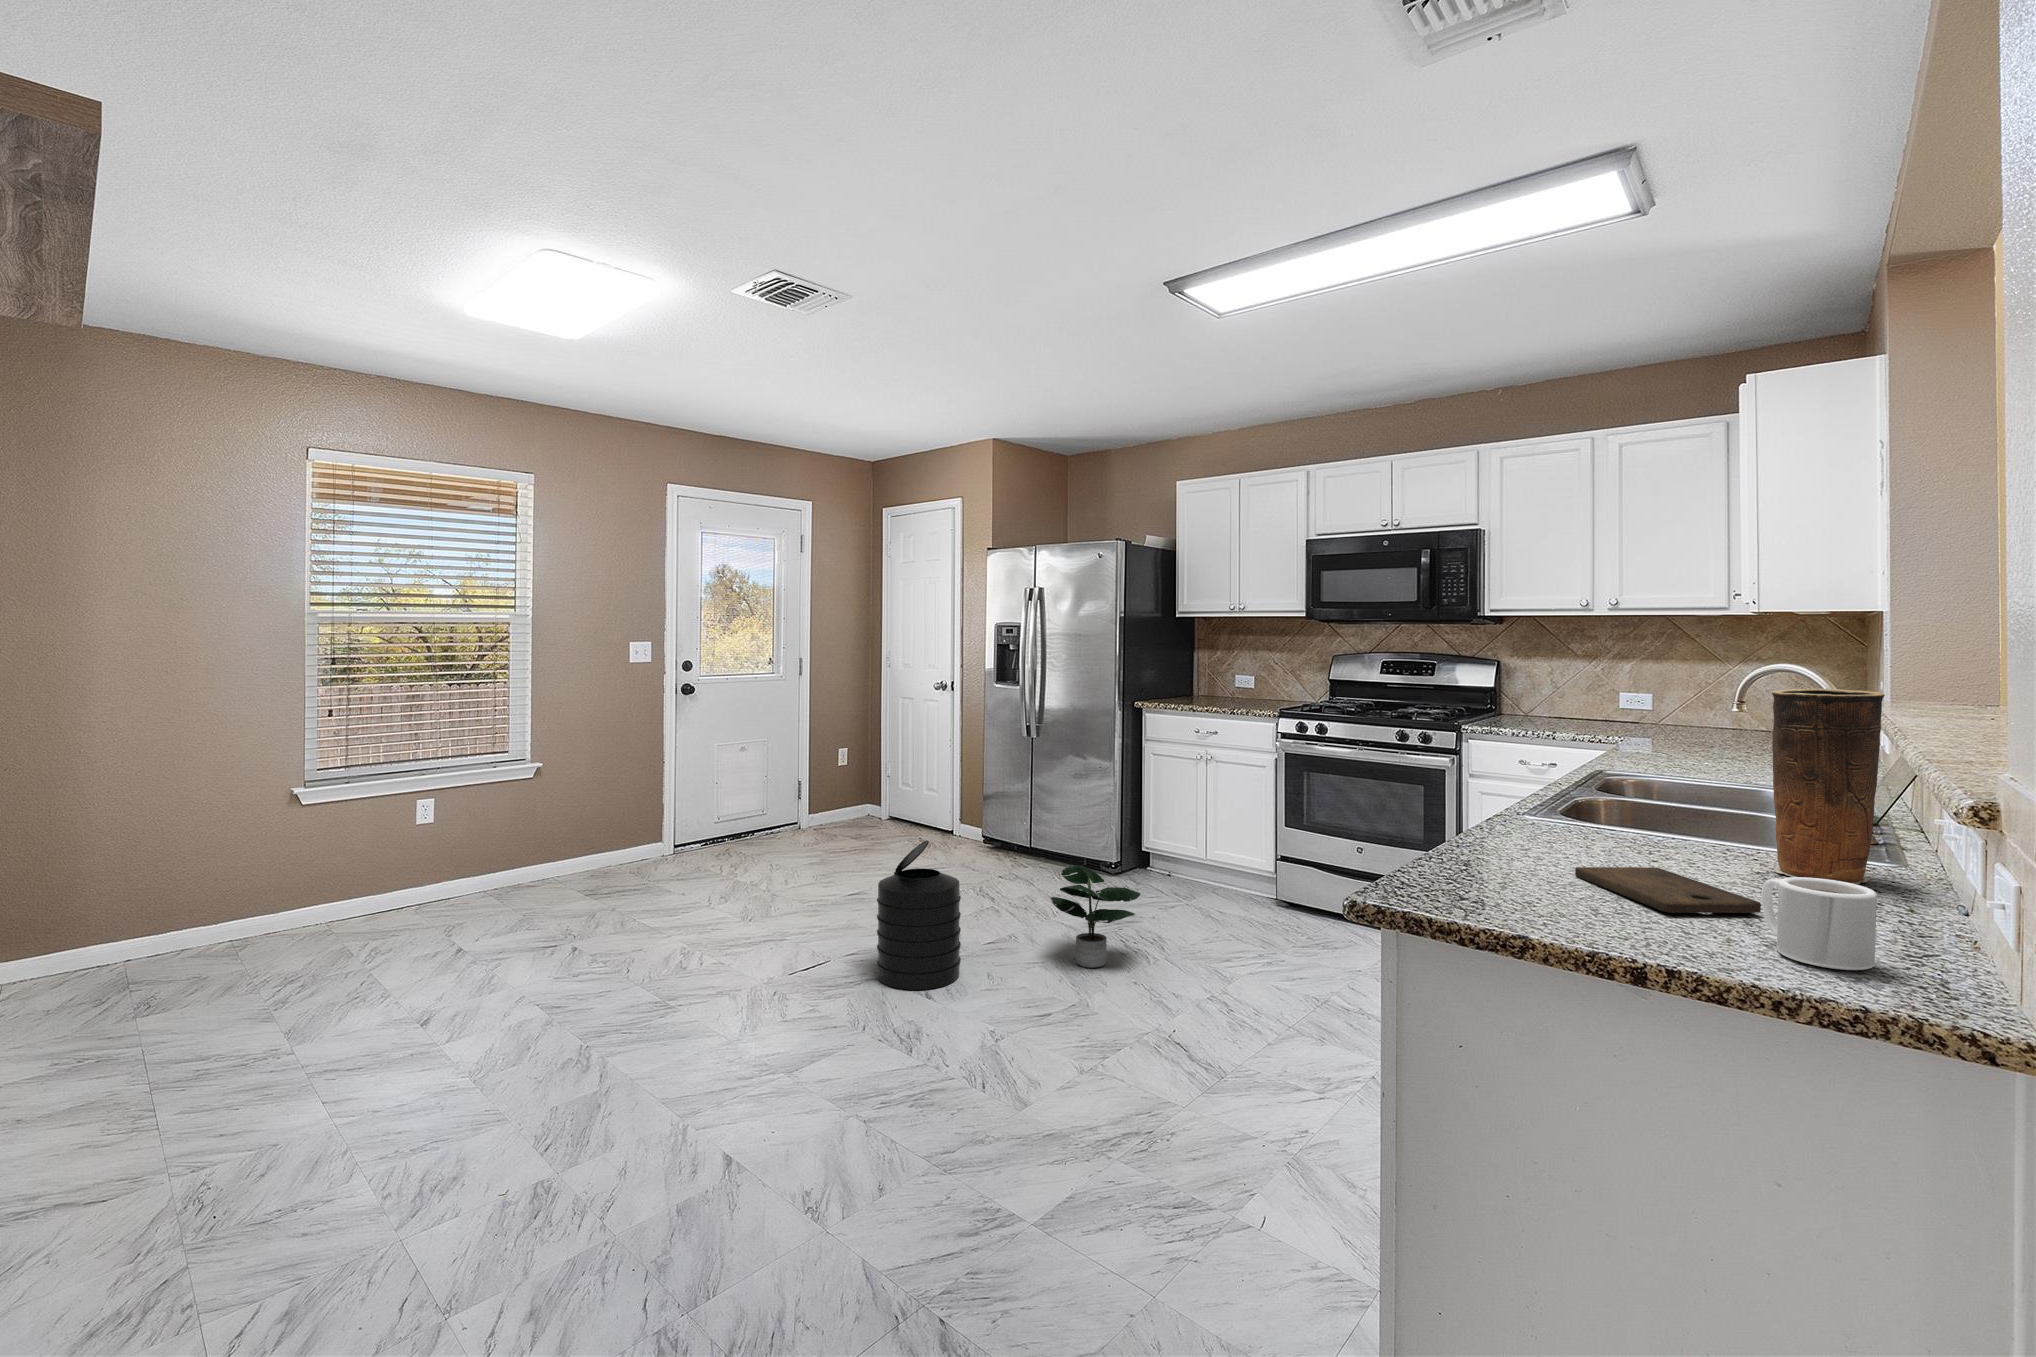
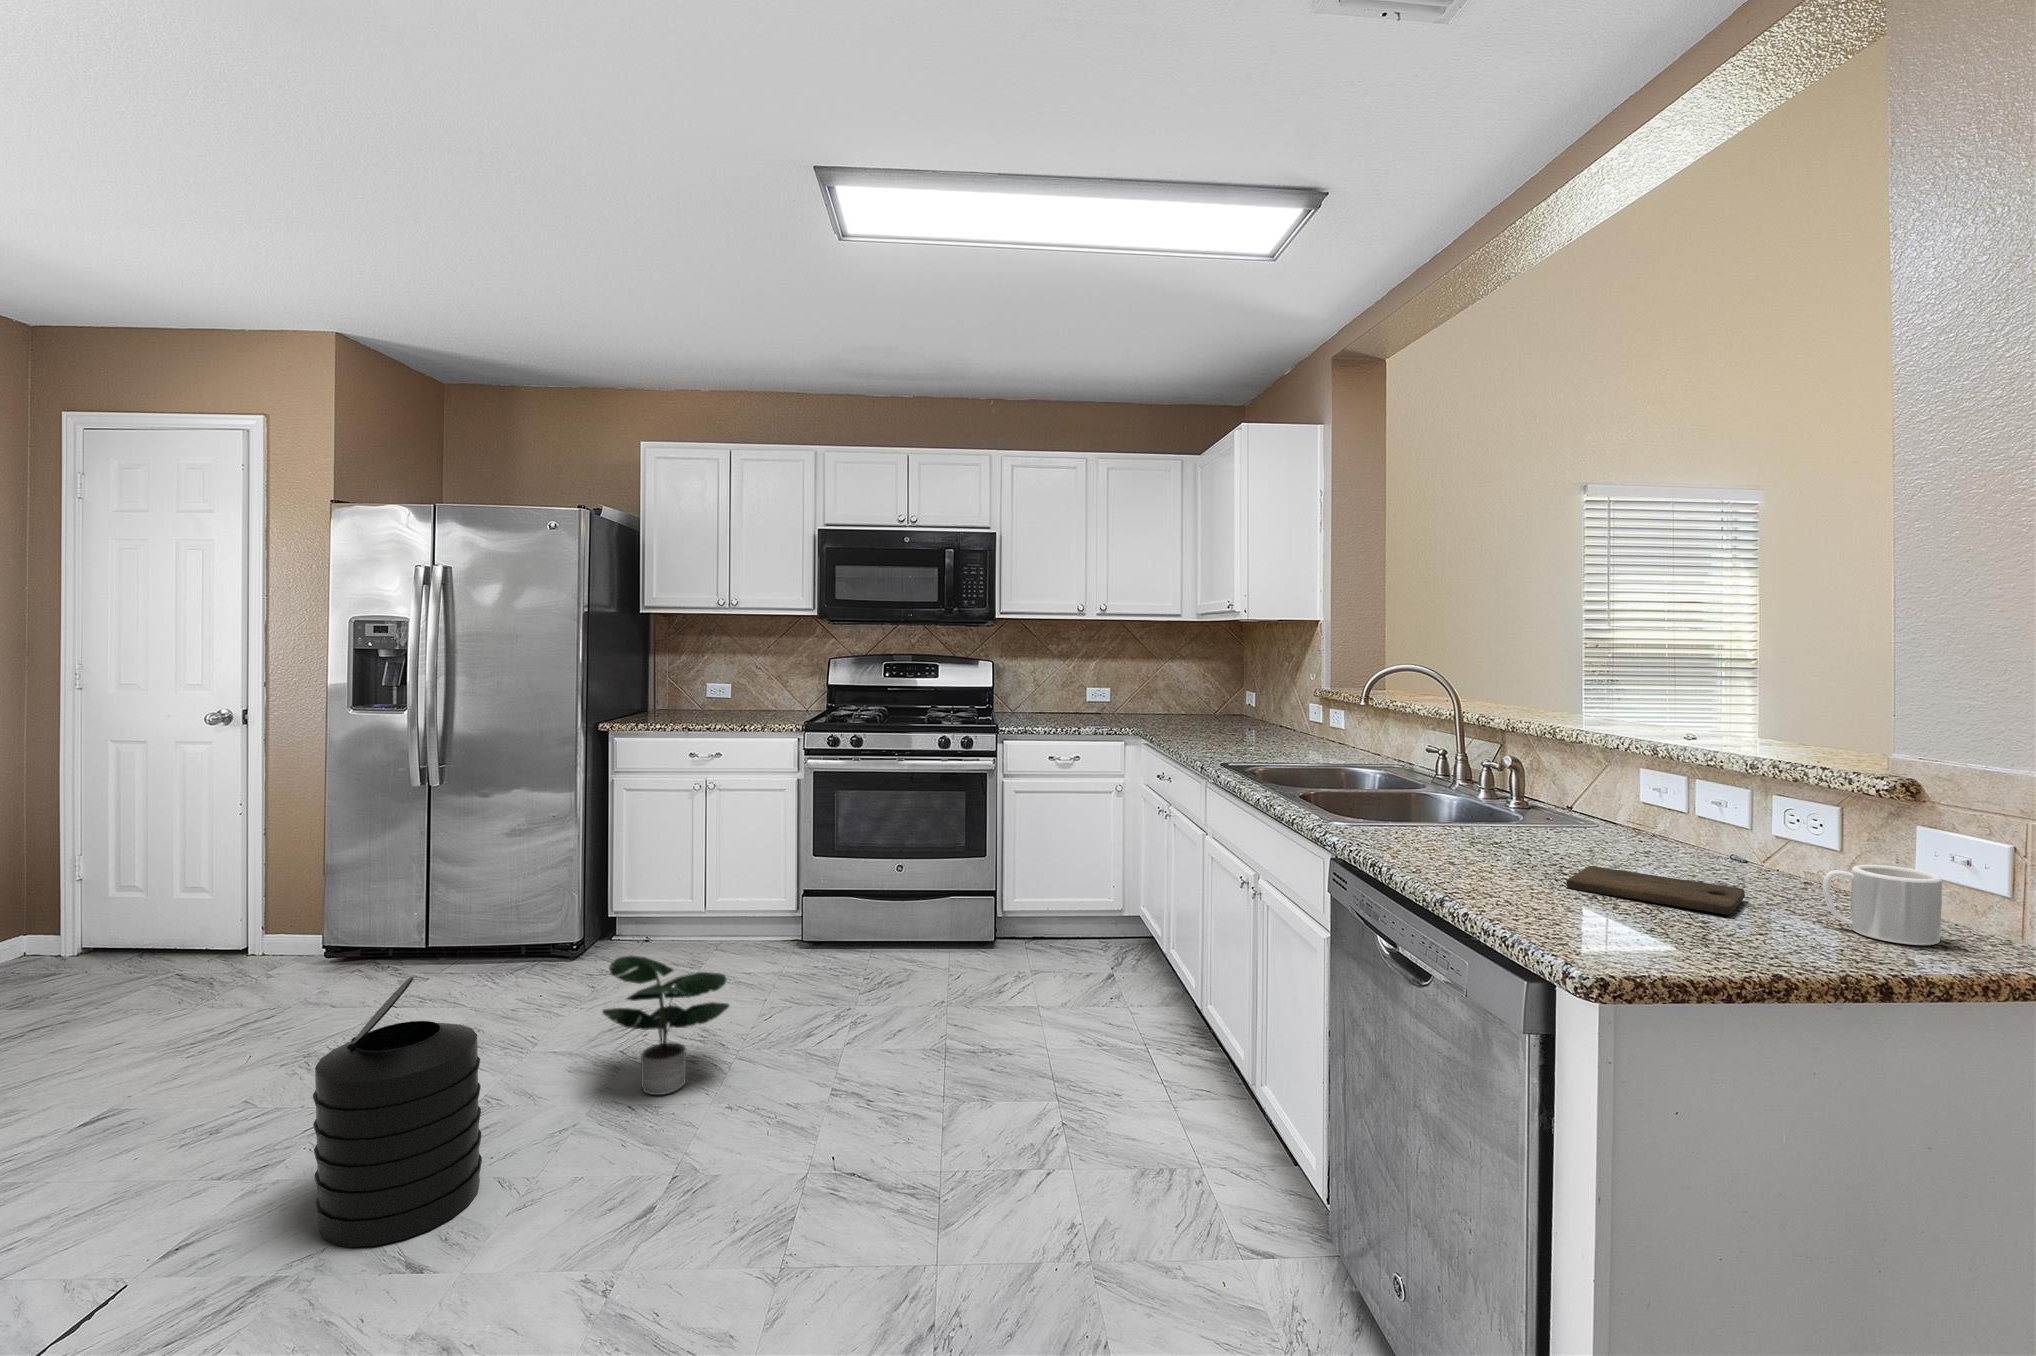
vase: present [1772,689,1885,884] -> none [1591,692,1677,856]

